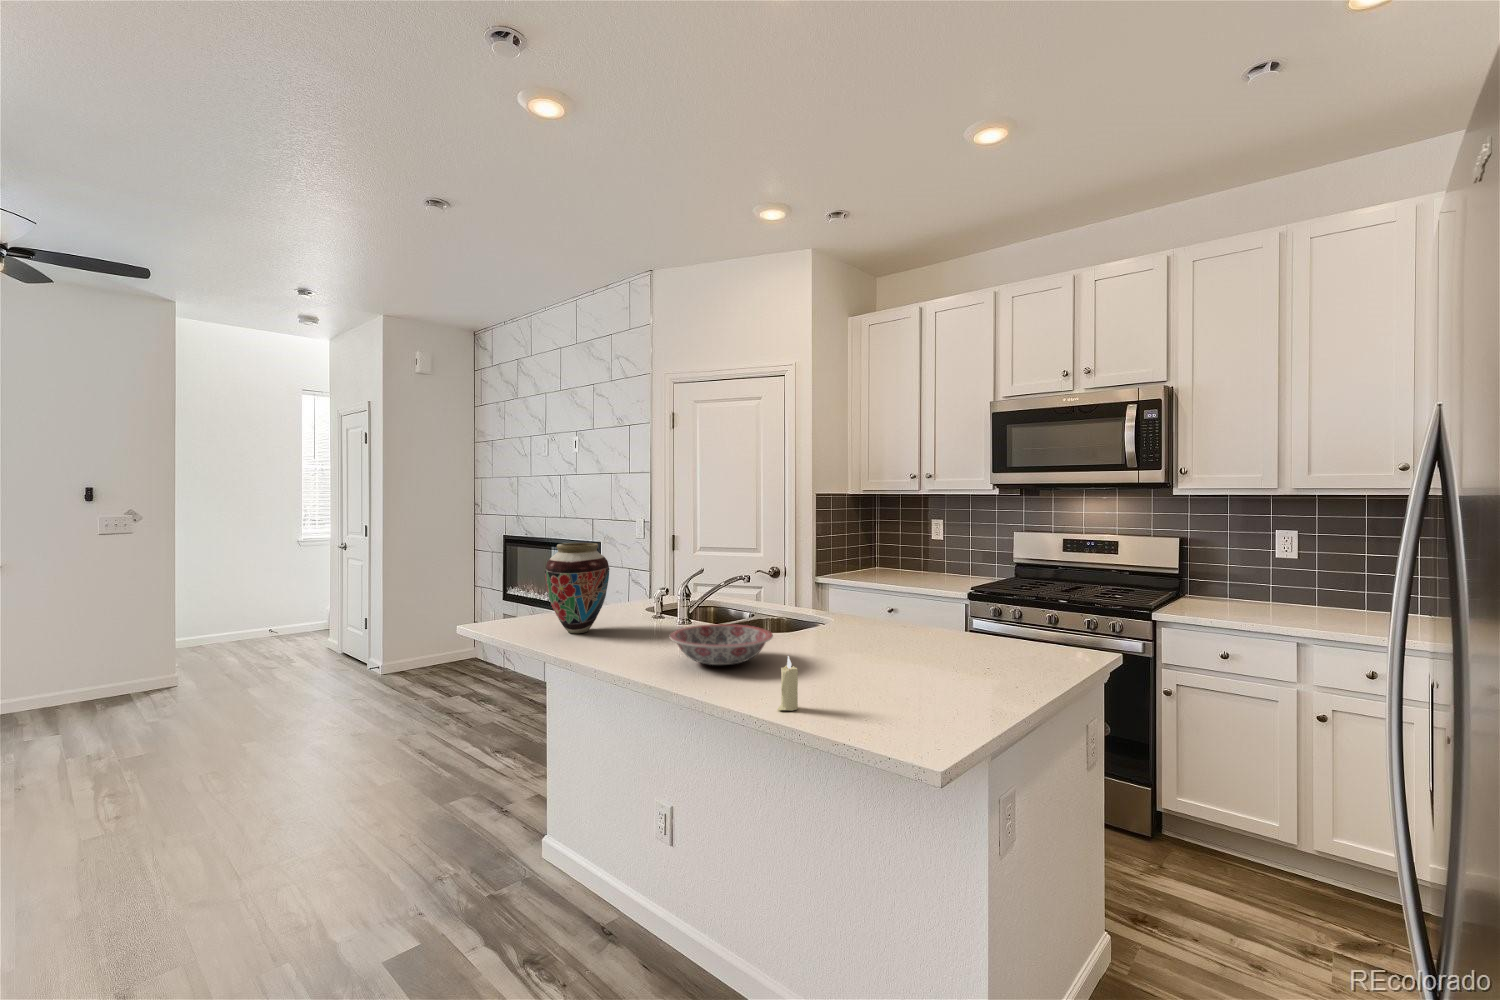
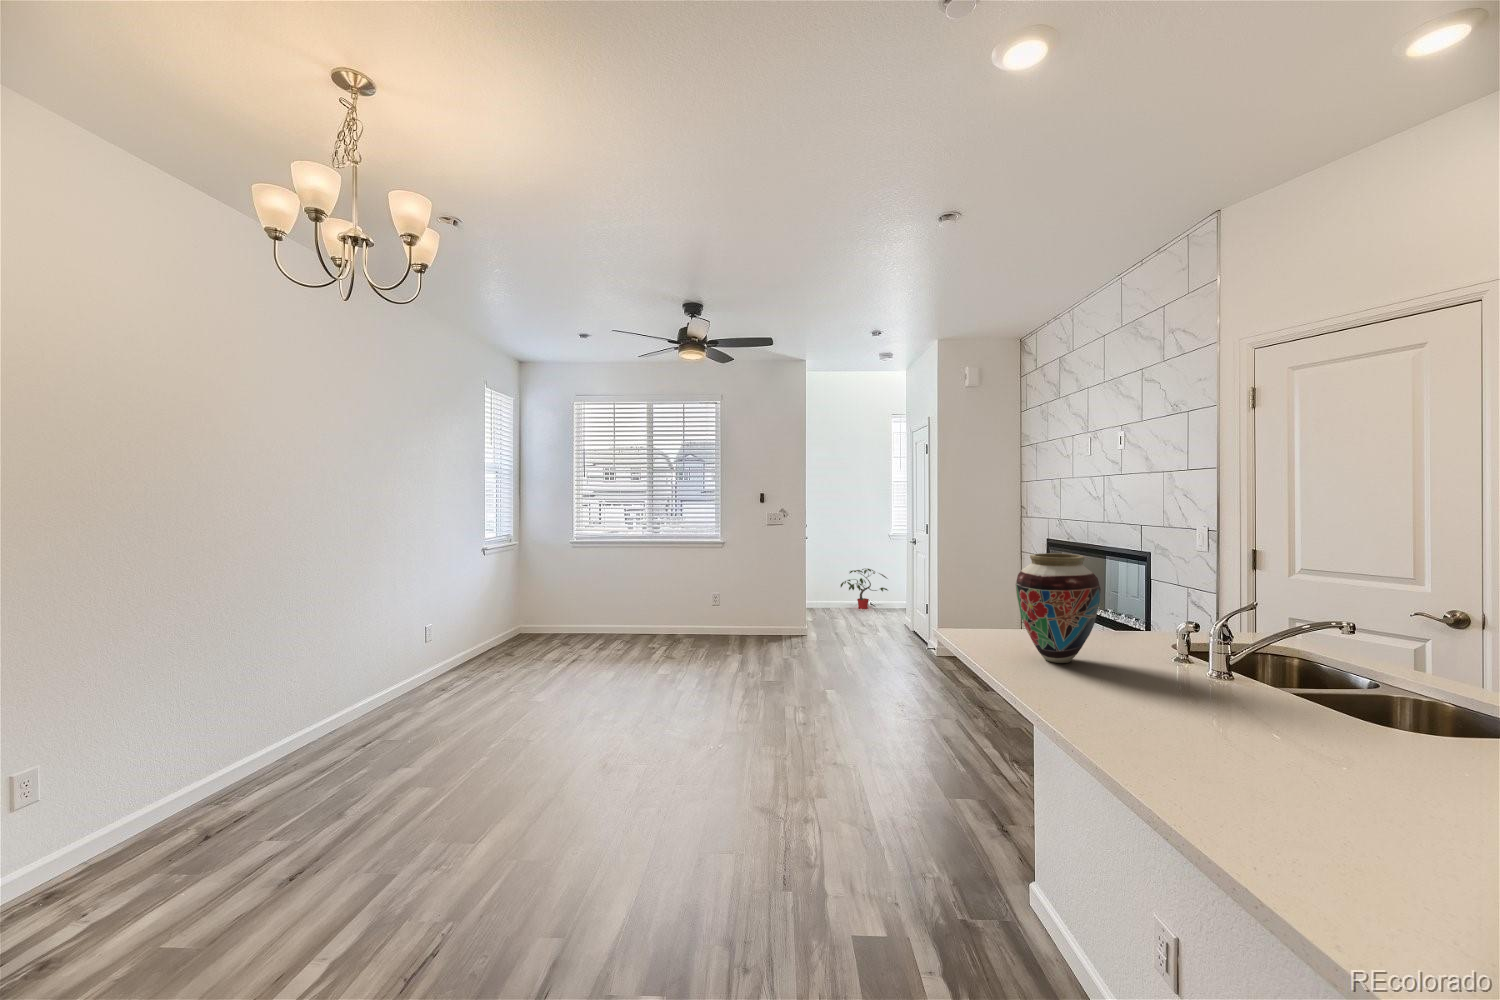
potted plant: none [217,586,298,641] -> present [841,569,888,609]
ceramic bowl: present [670,624,773,665] -> none [1154,692,1376,778]
candle: present [777,656,798,711] -> none [1335,819,1398,939]

